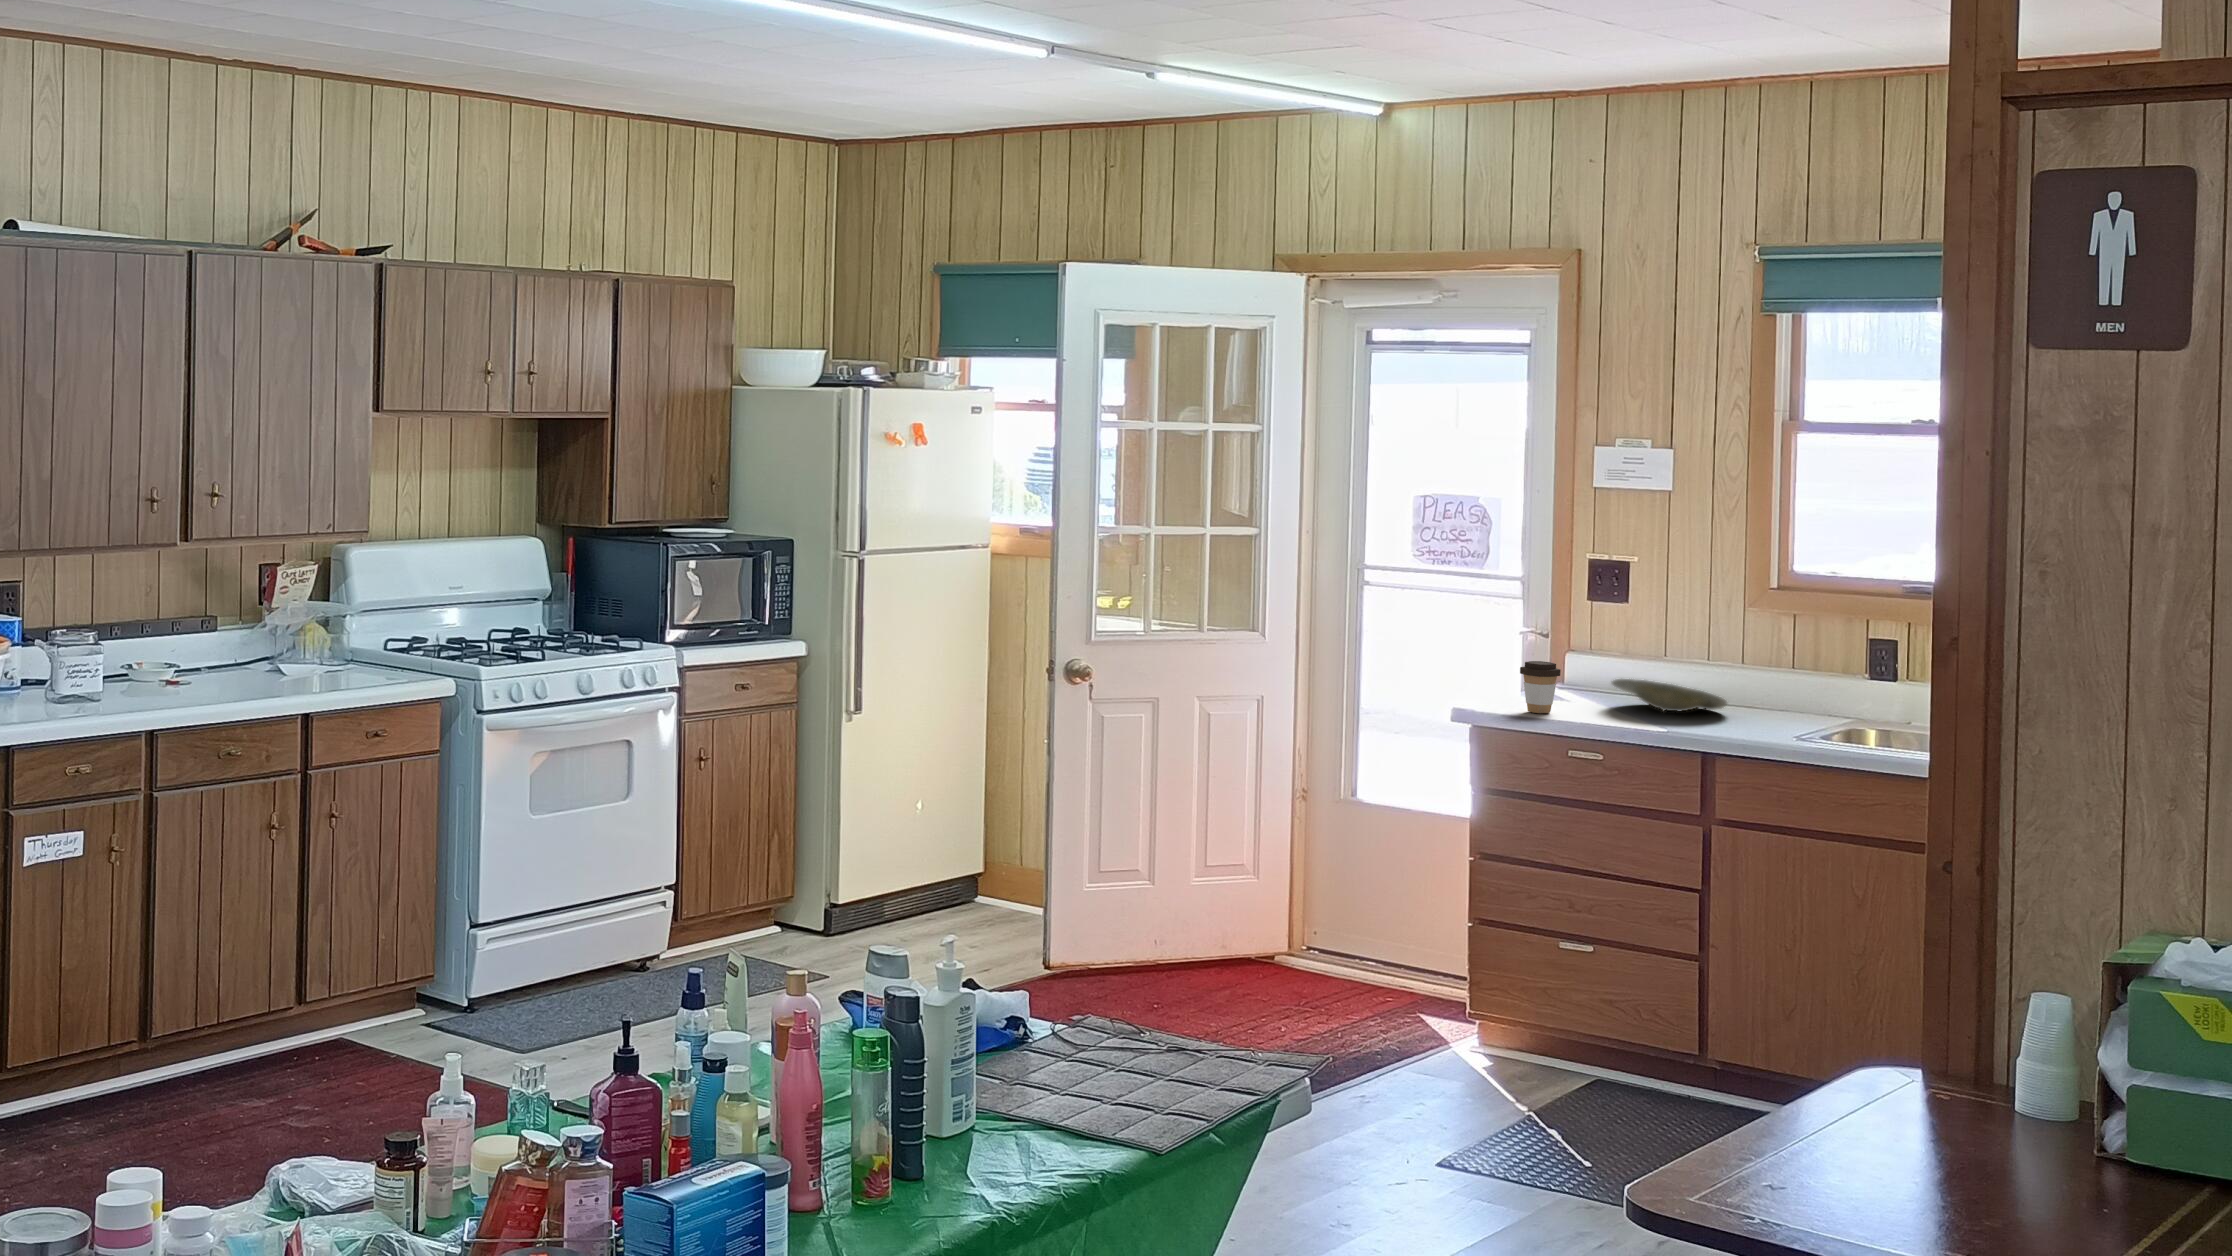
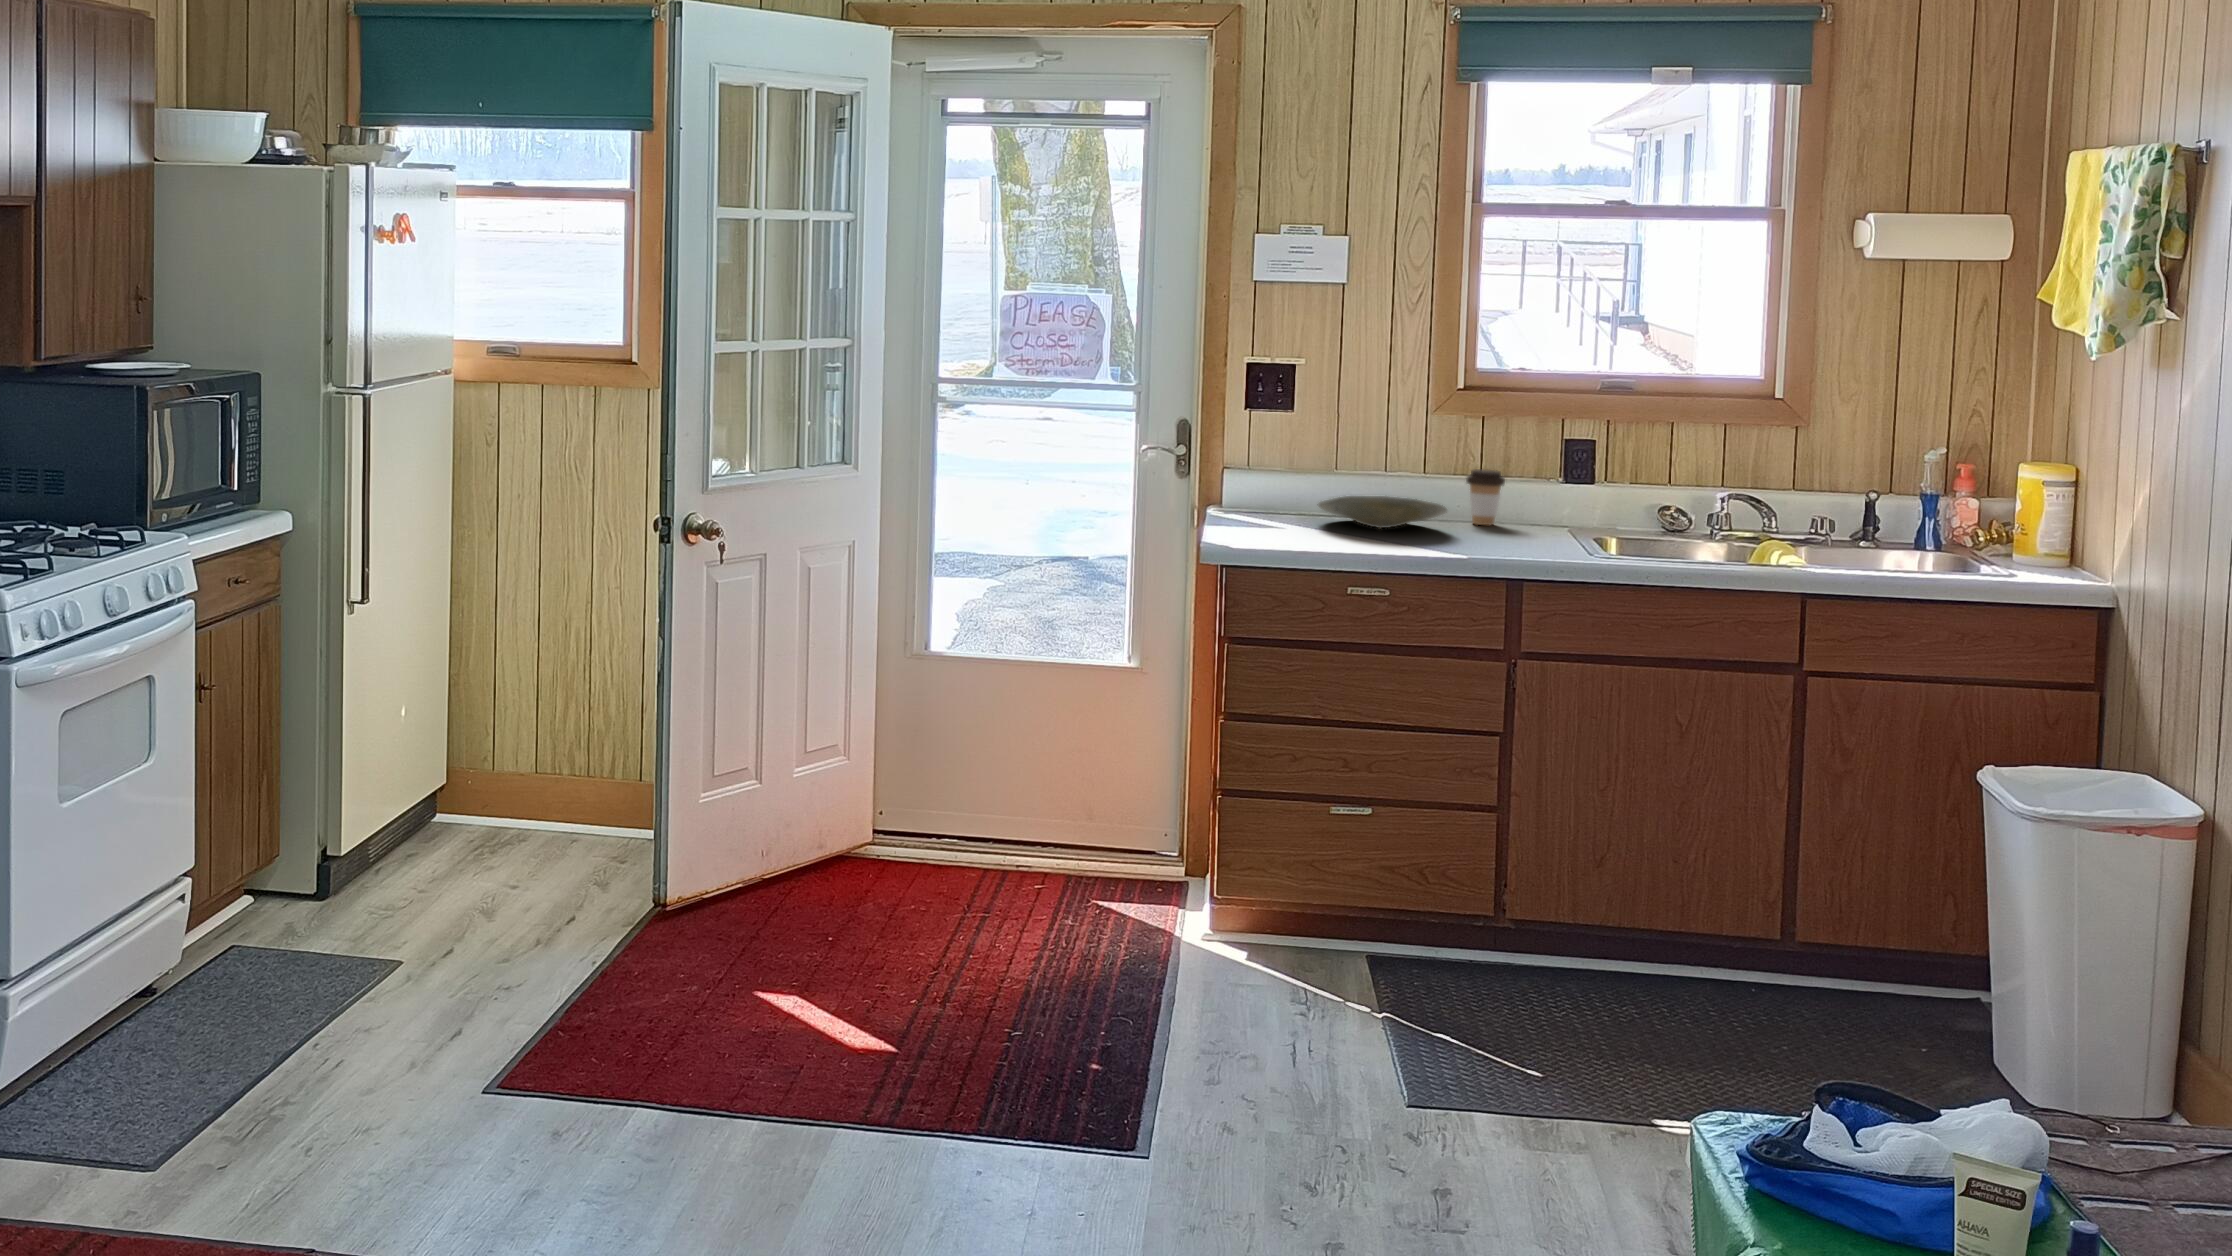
coffee cup: present [1520,661,1561,713] -> present [1466,469,1505,525]

